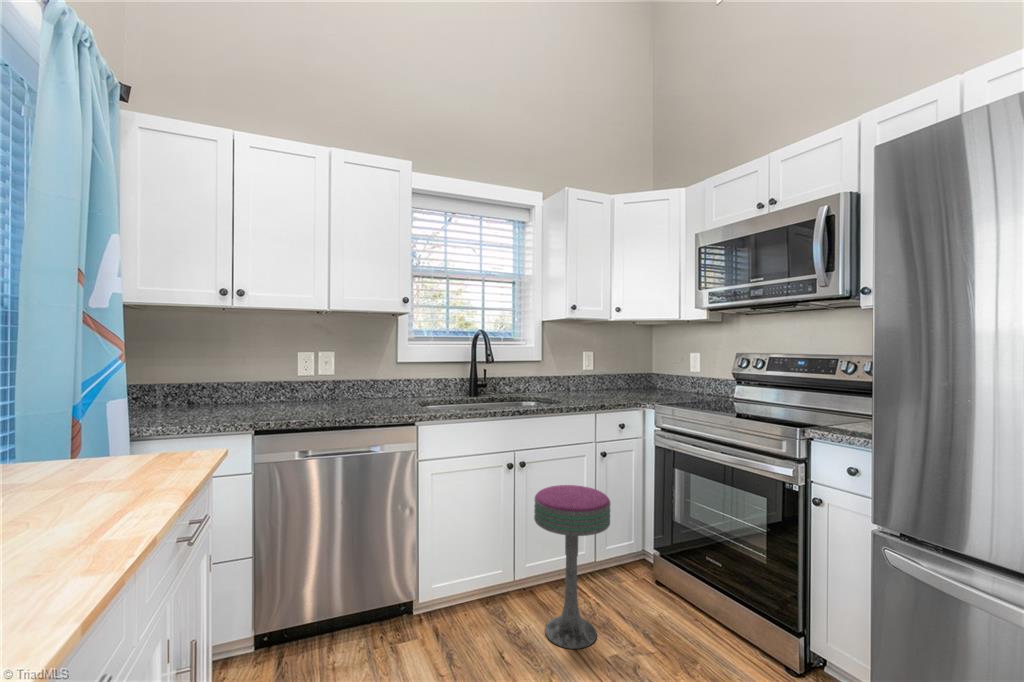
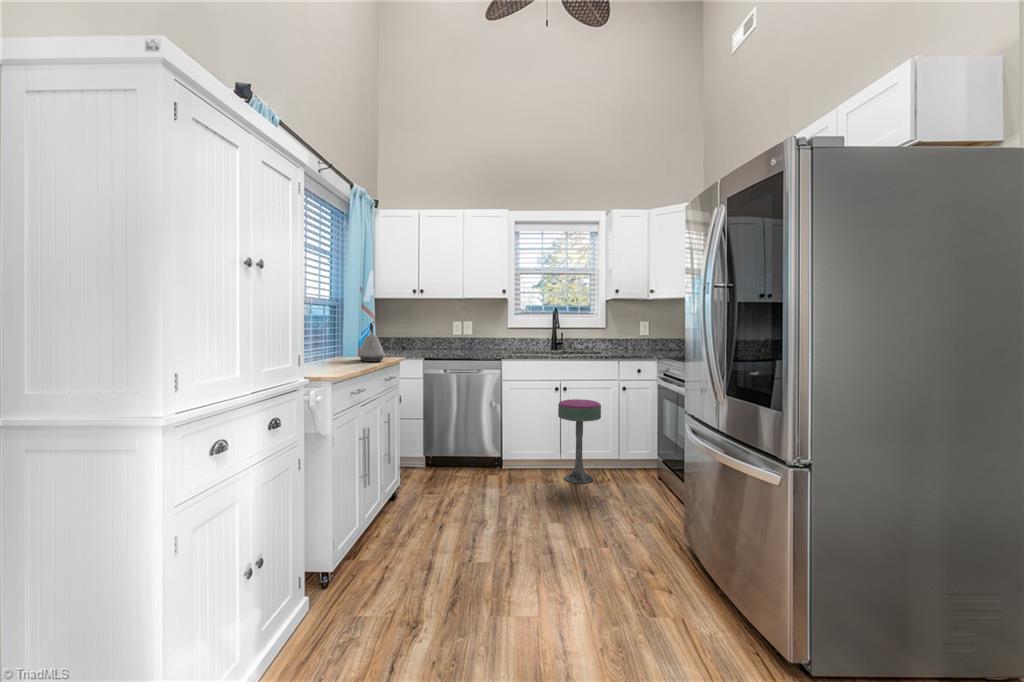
kettle: none [53,360,154,488] -> present [359,323,384,362]

